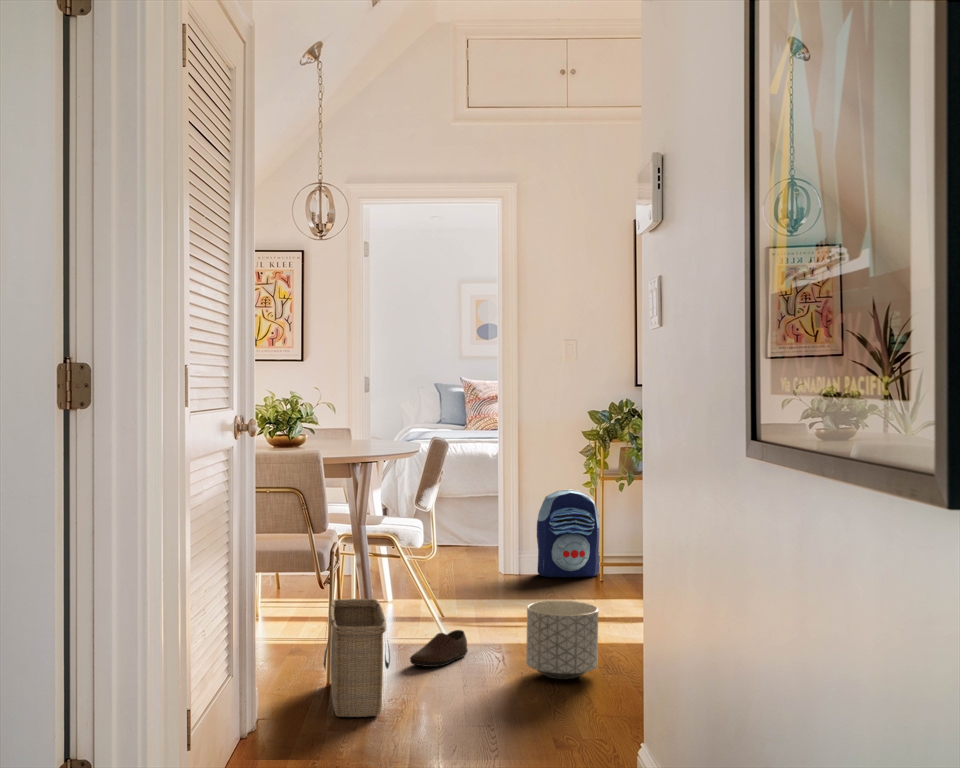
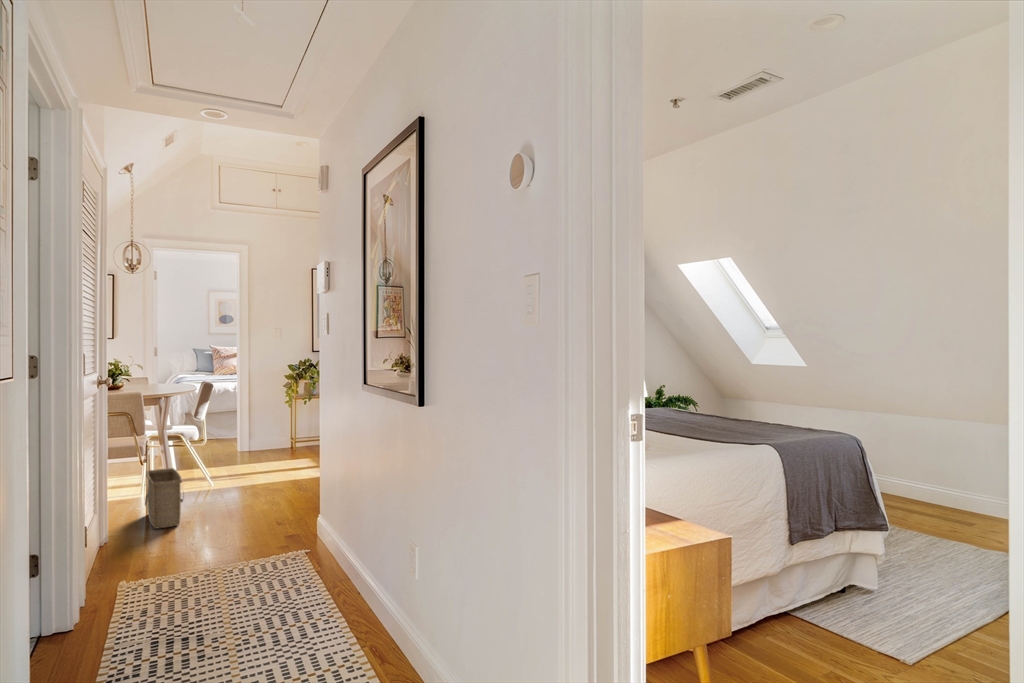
backpack: present [537,489,600,577] -> none [260,406,295,453]
planter: present [526,601,598,679] -> none [258,460,295,498]
shoe: present [410,630,468,667] -> none [192,481,225,501]

